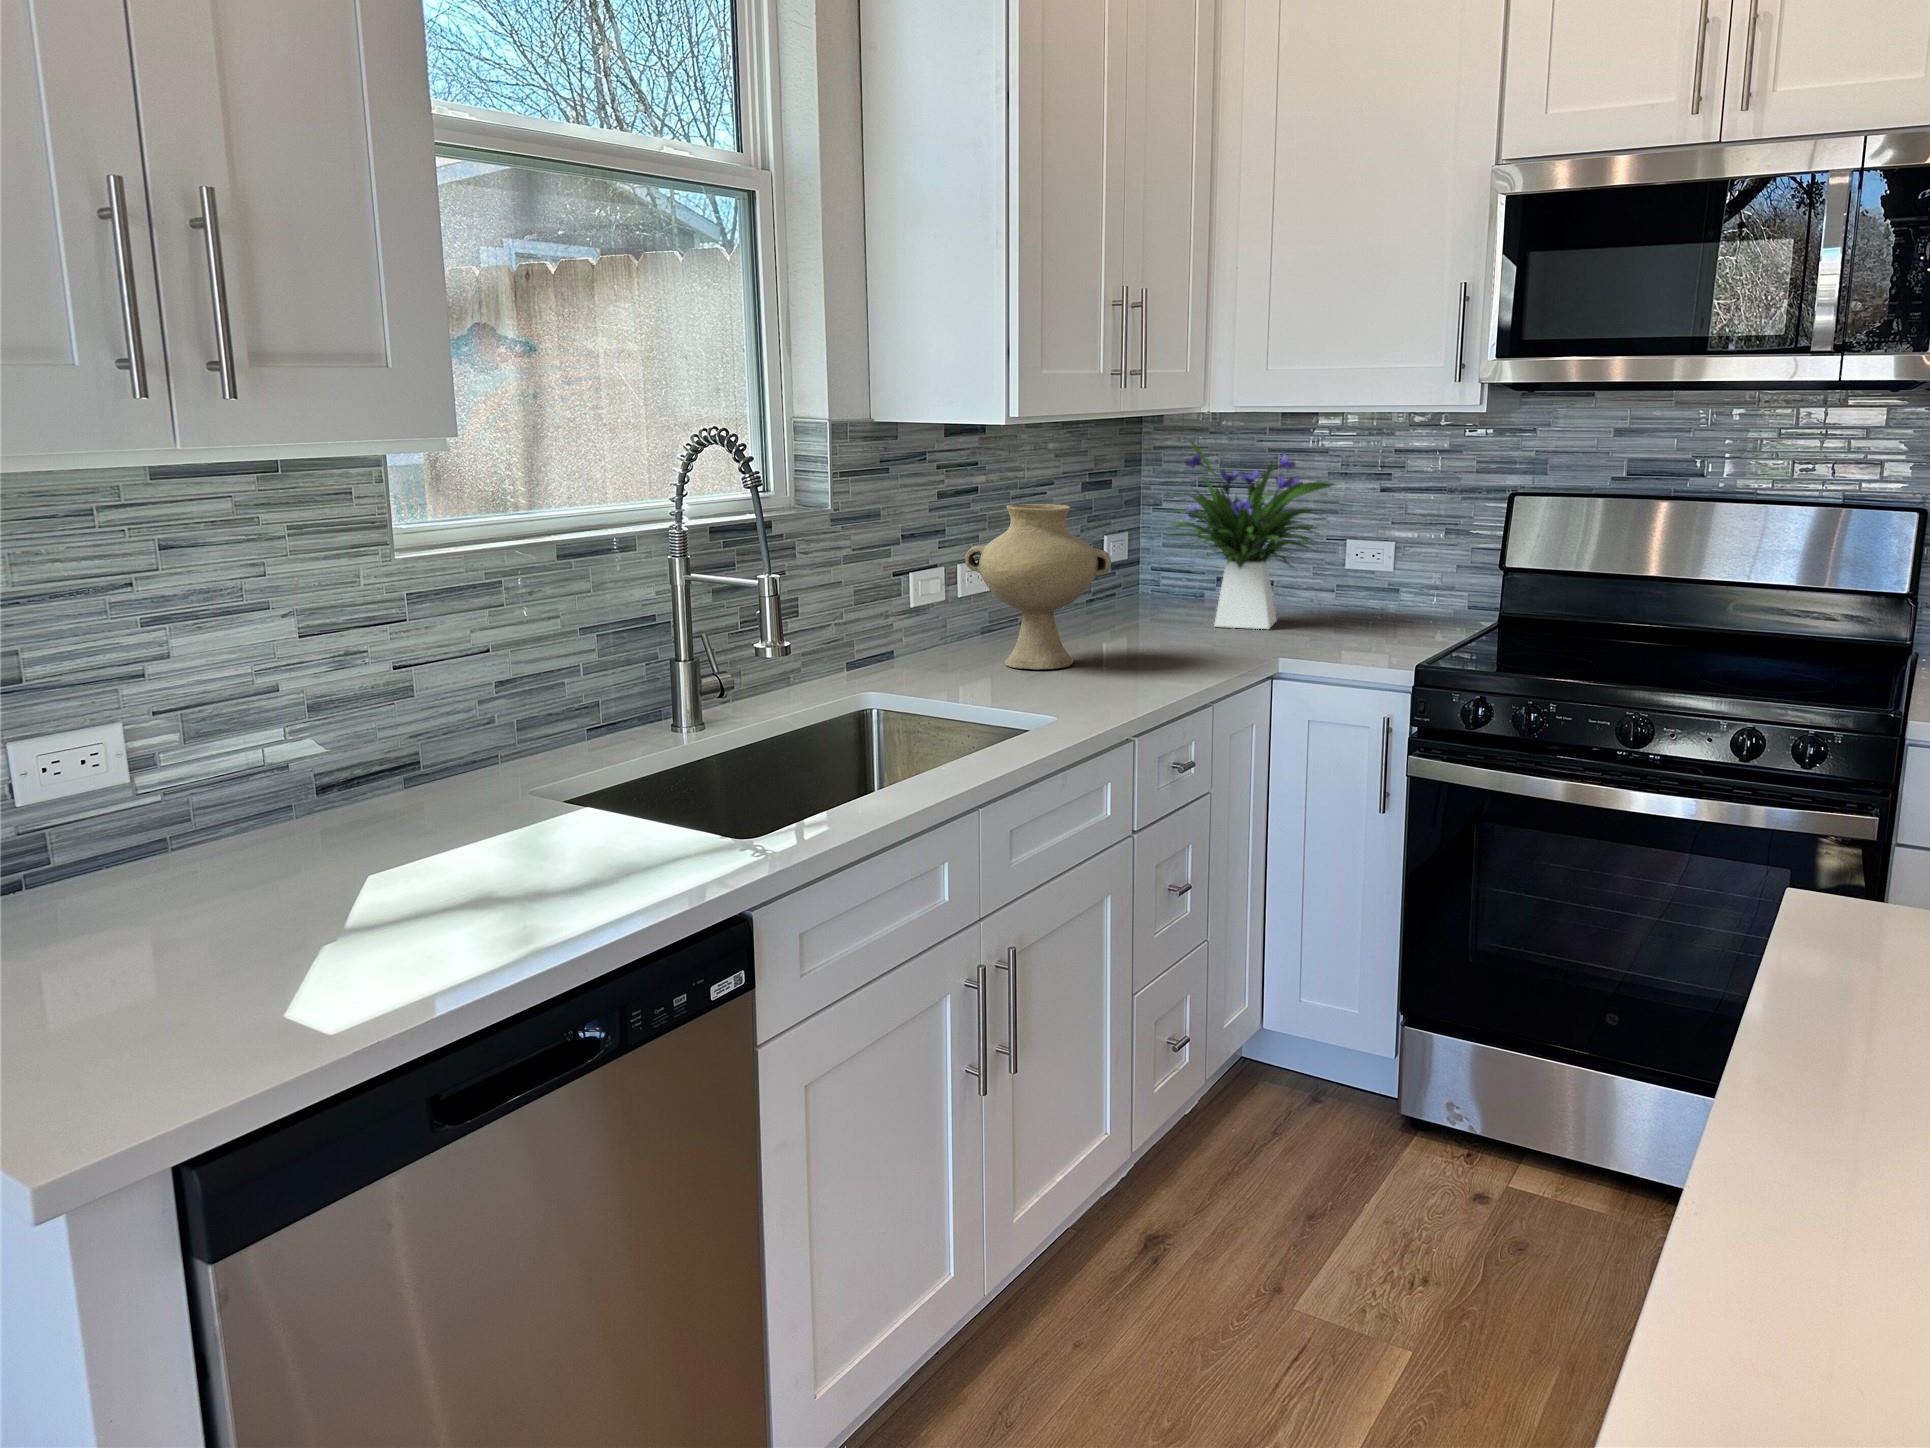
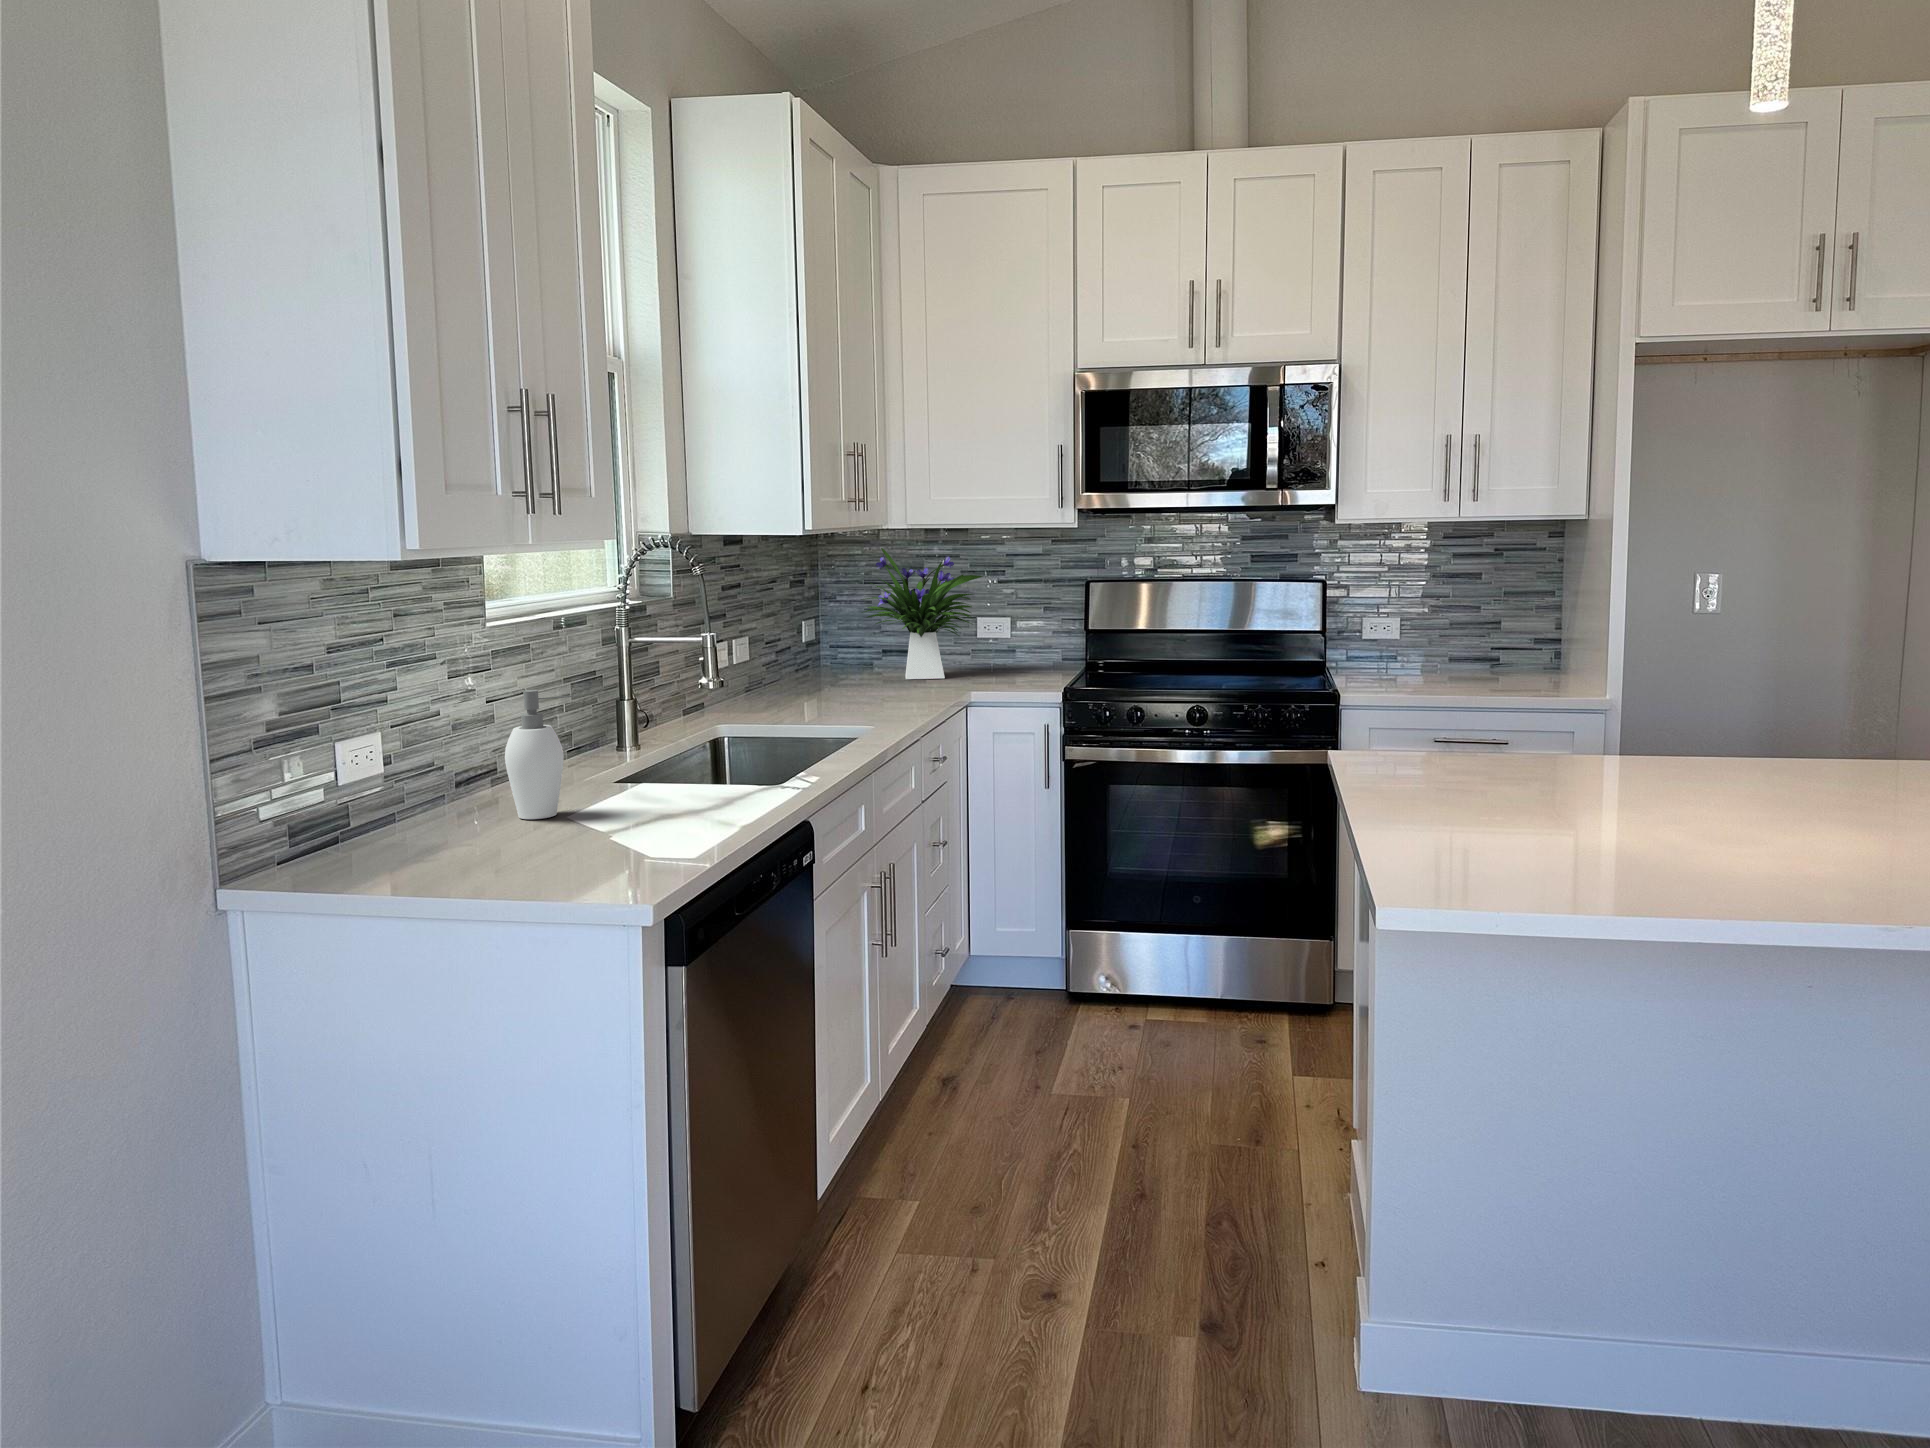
vase: present [965,504,1111,669] -> none [762,592,863,707]
soap dispenser: none [284,674,400,877] -> present [505,690,578,819]

